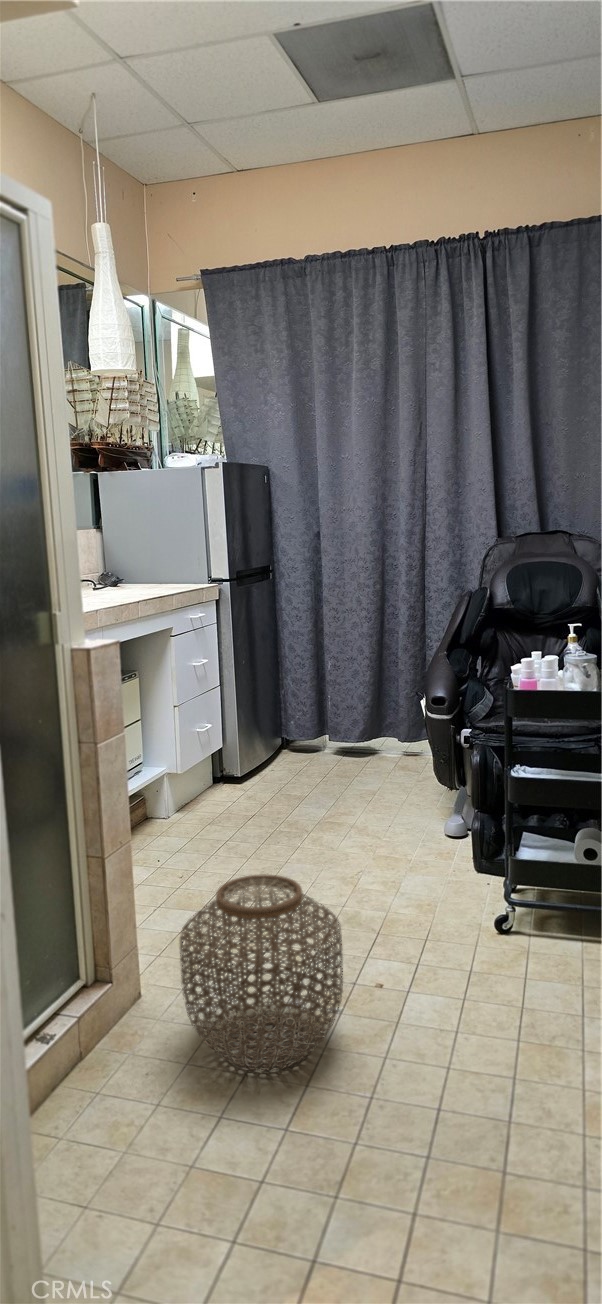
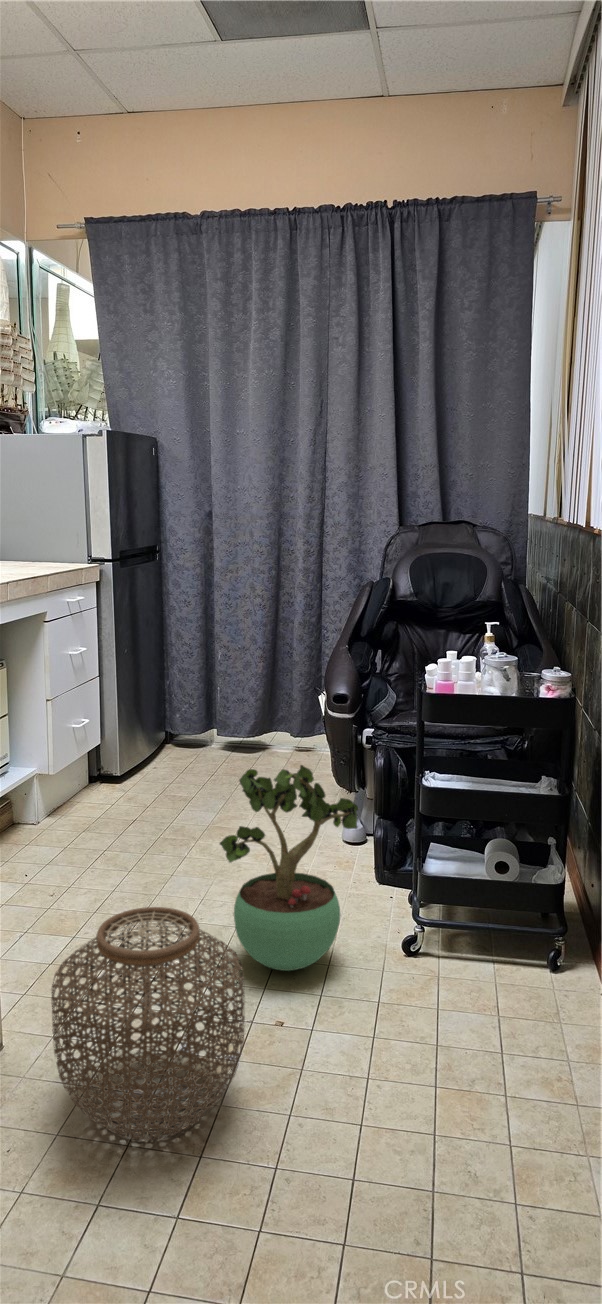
potted plant: none [324,756,449,943] -> present [220,765,359,971]

